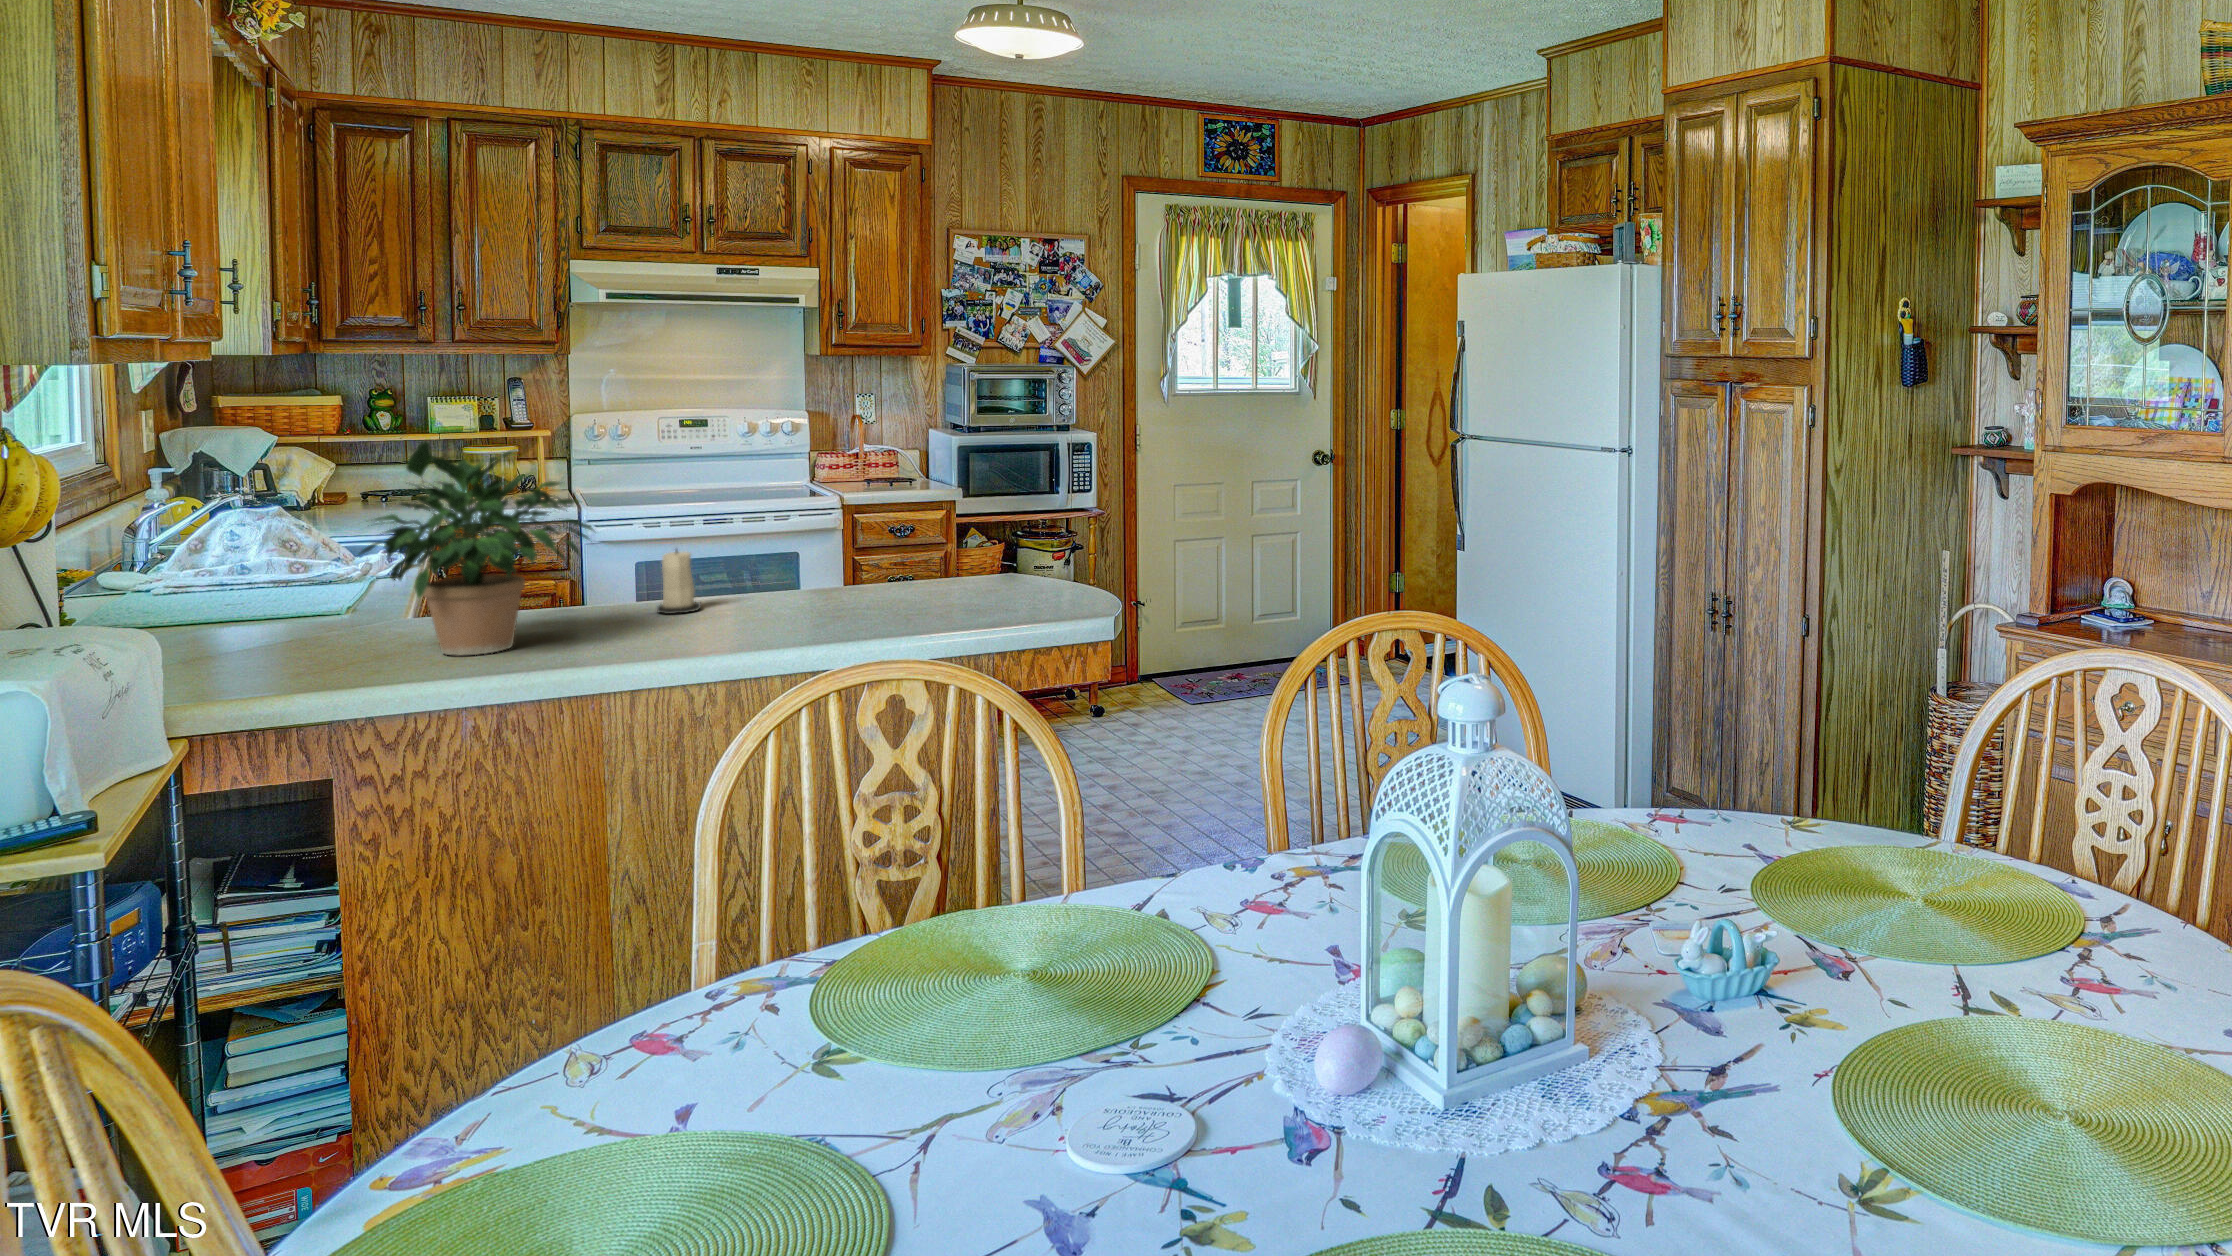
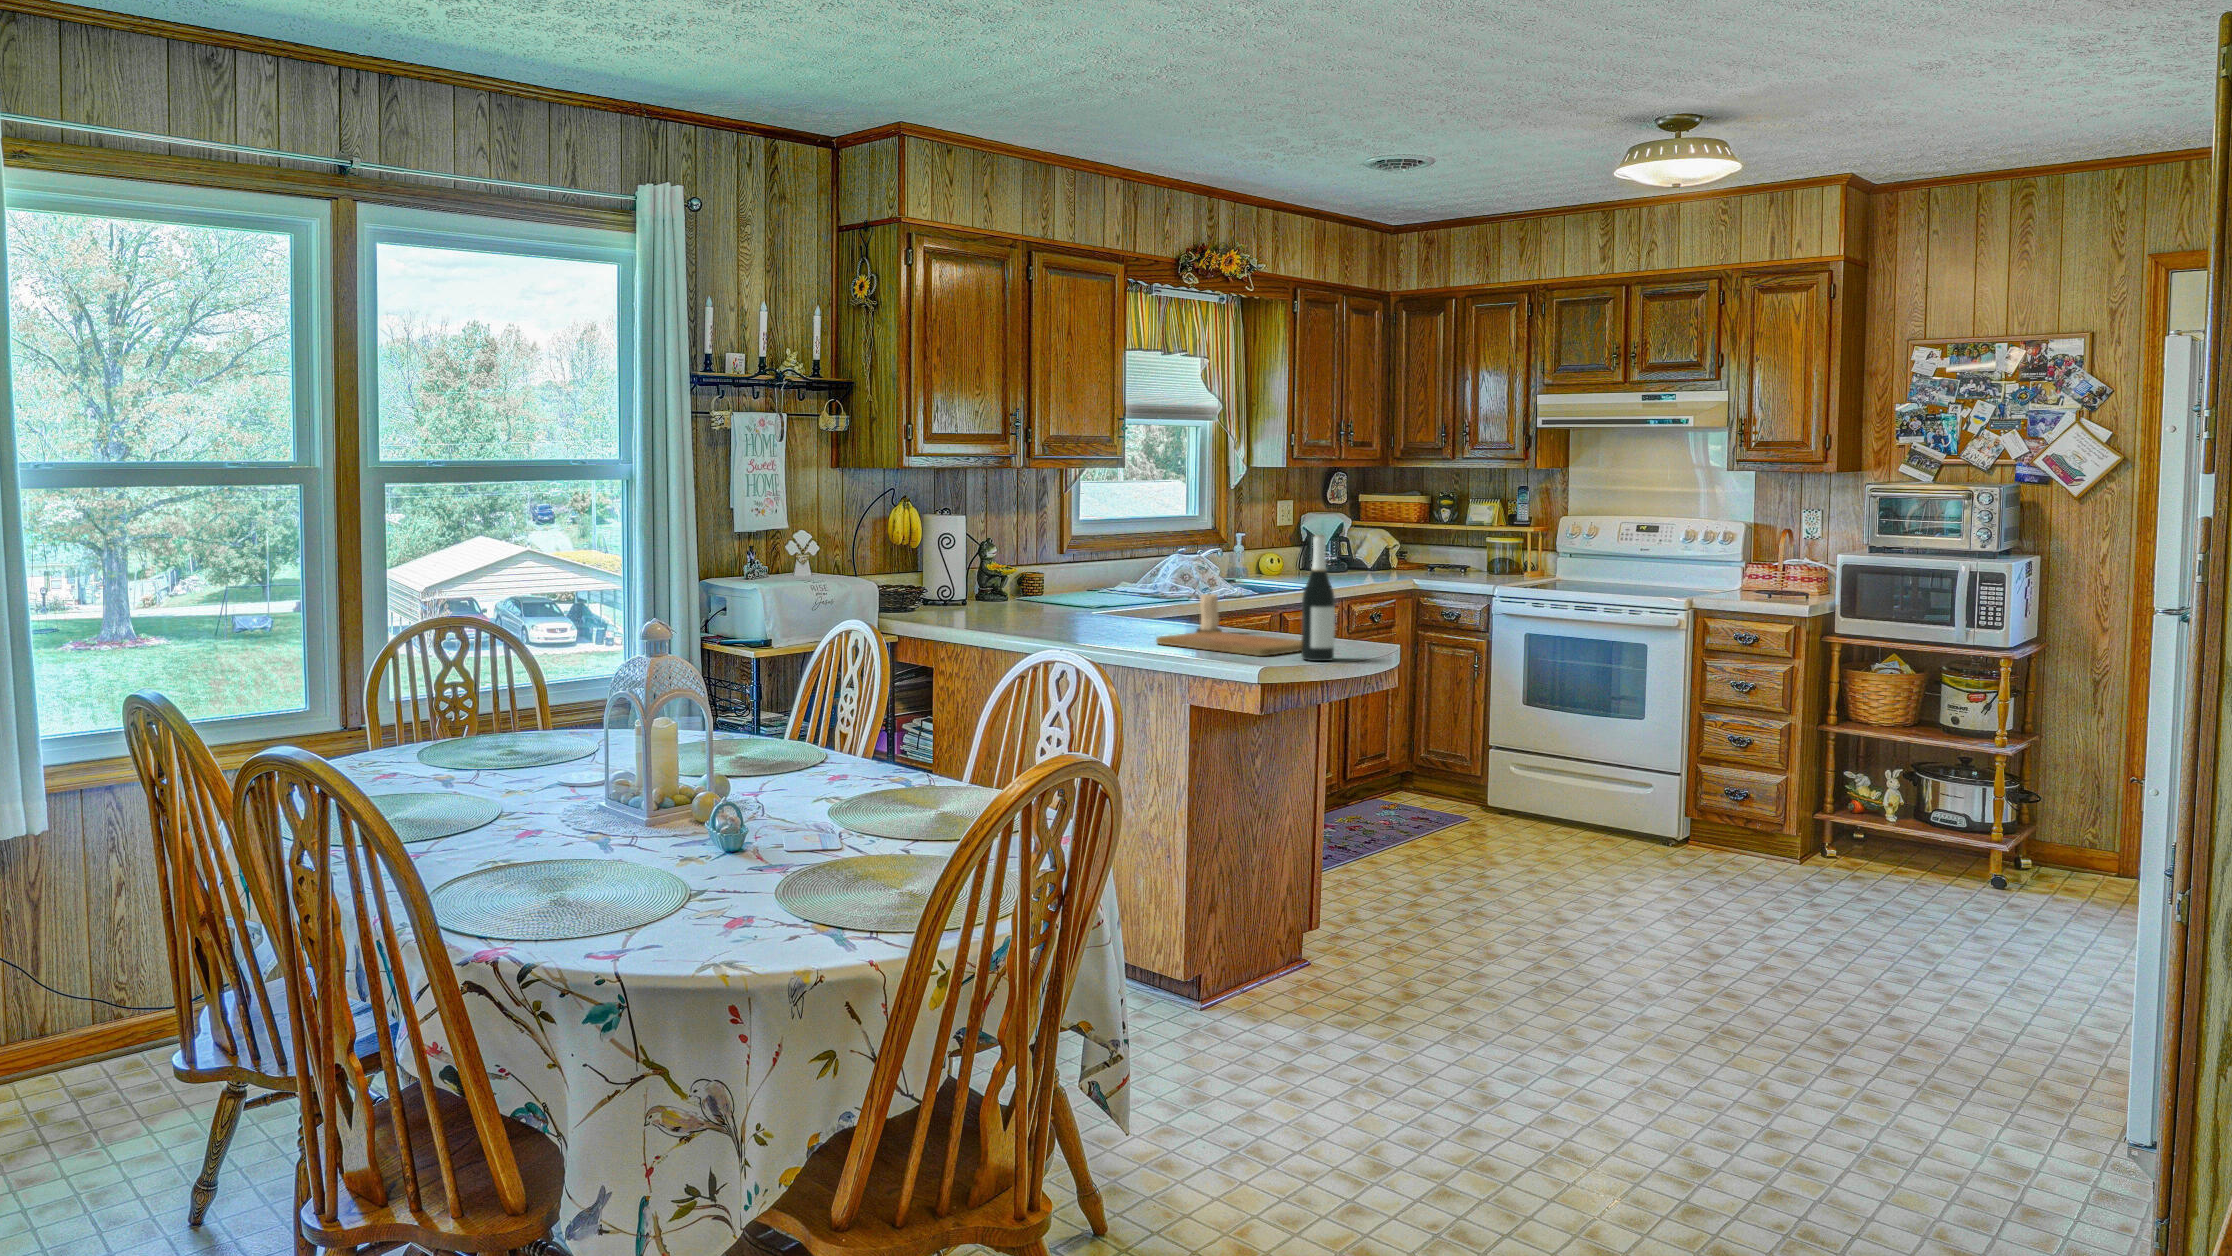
potted plant: present [359,441,593,656] -> none [1014,508,1144,633]
wine bottle: none [978,448,1023,611] -> present [1301,535,1335,661]
cutting board: none [719,590,935,635] -> present [1156,631,1301,656]

